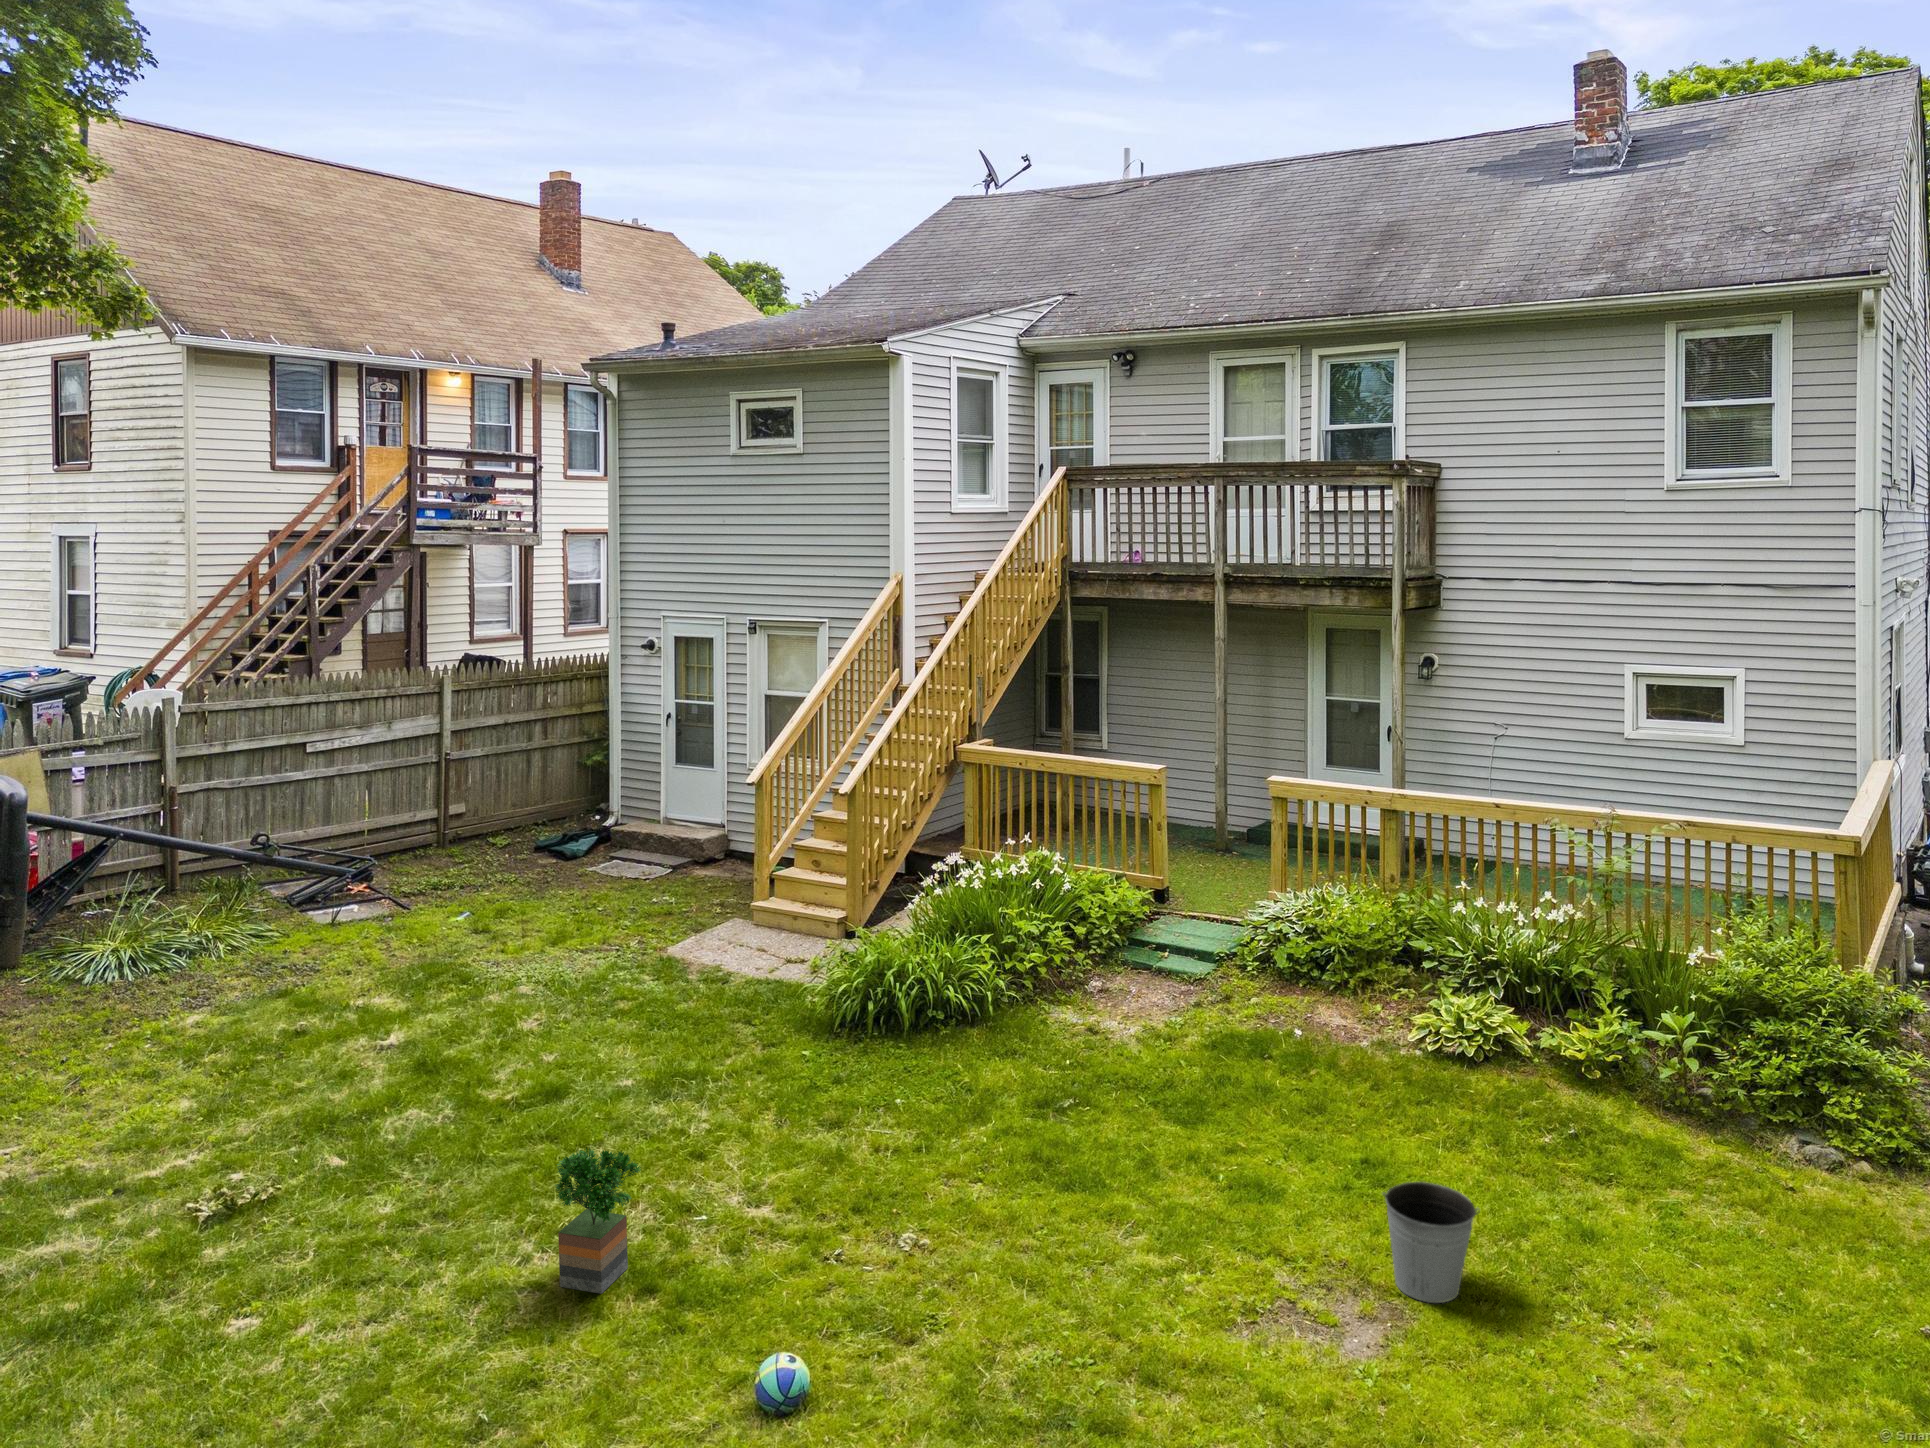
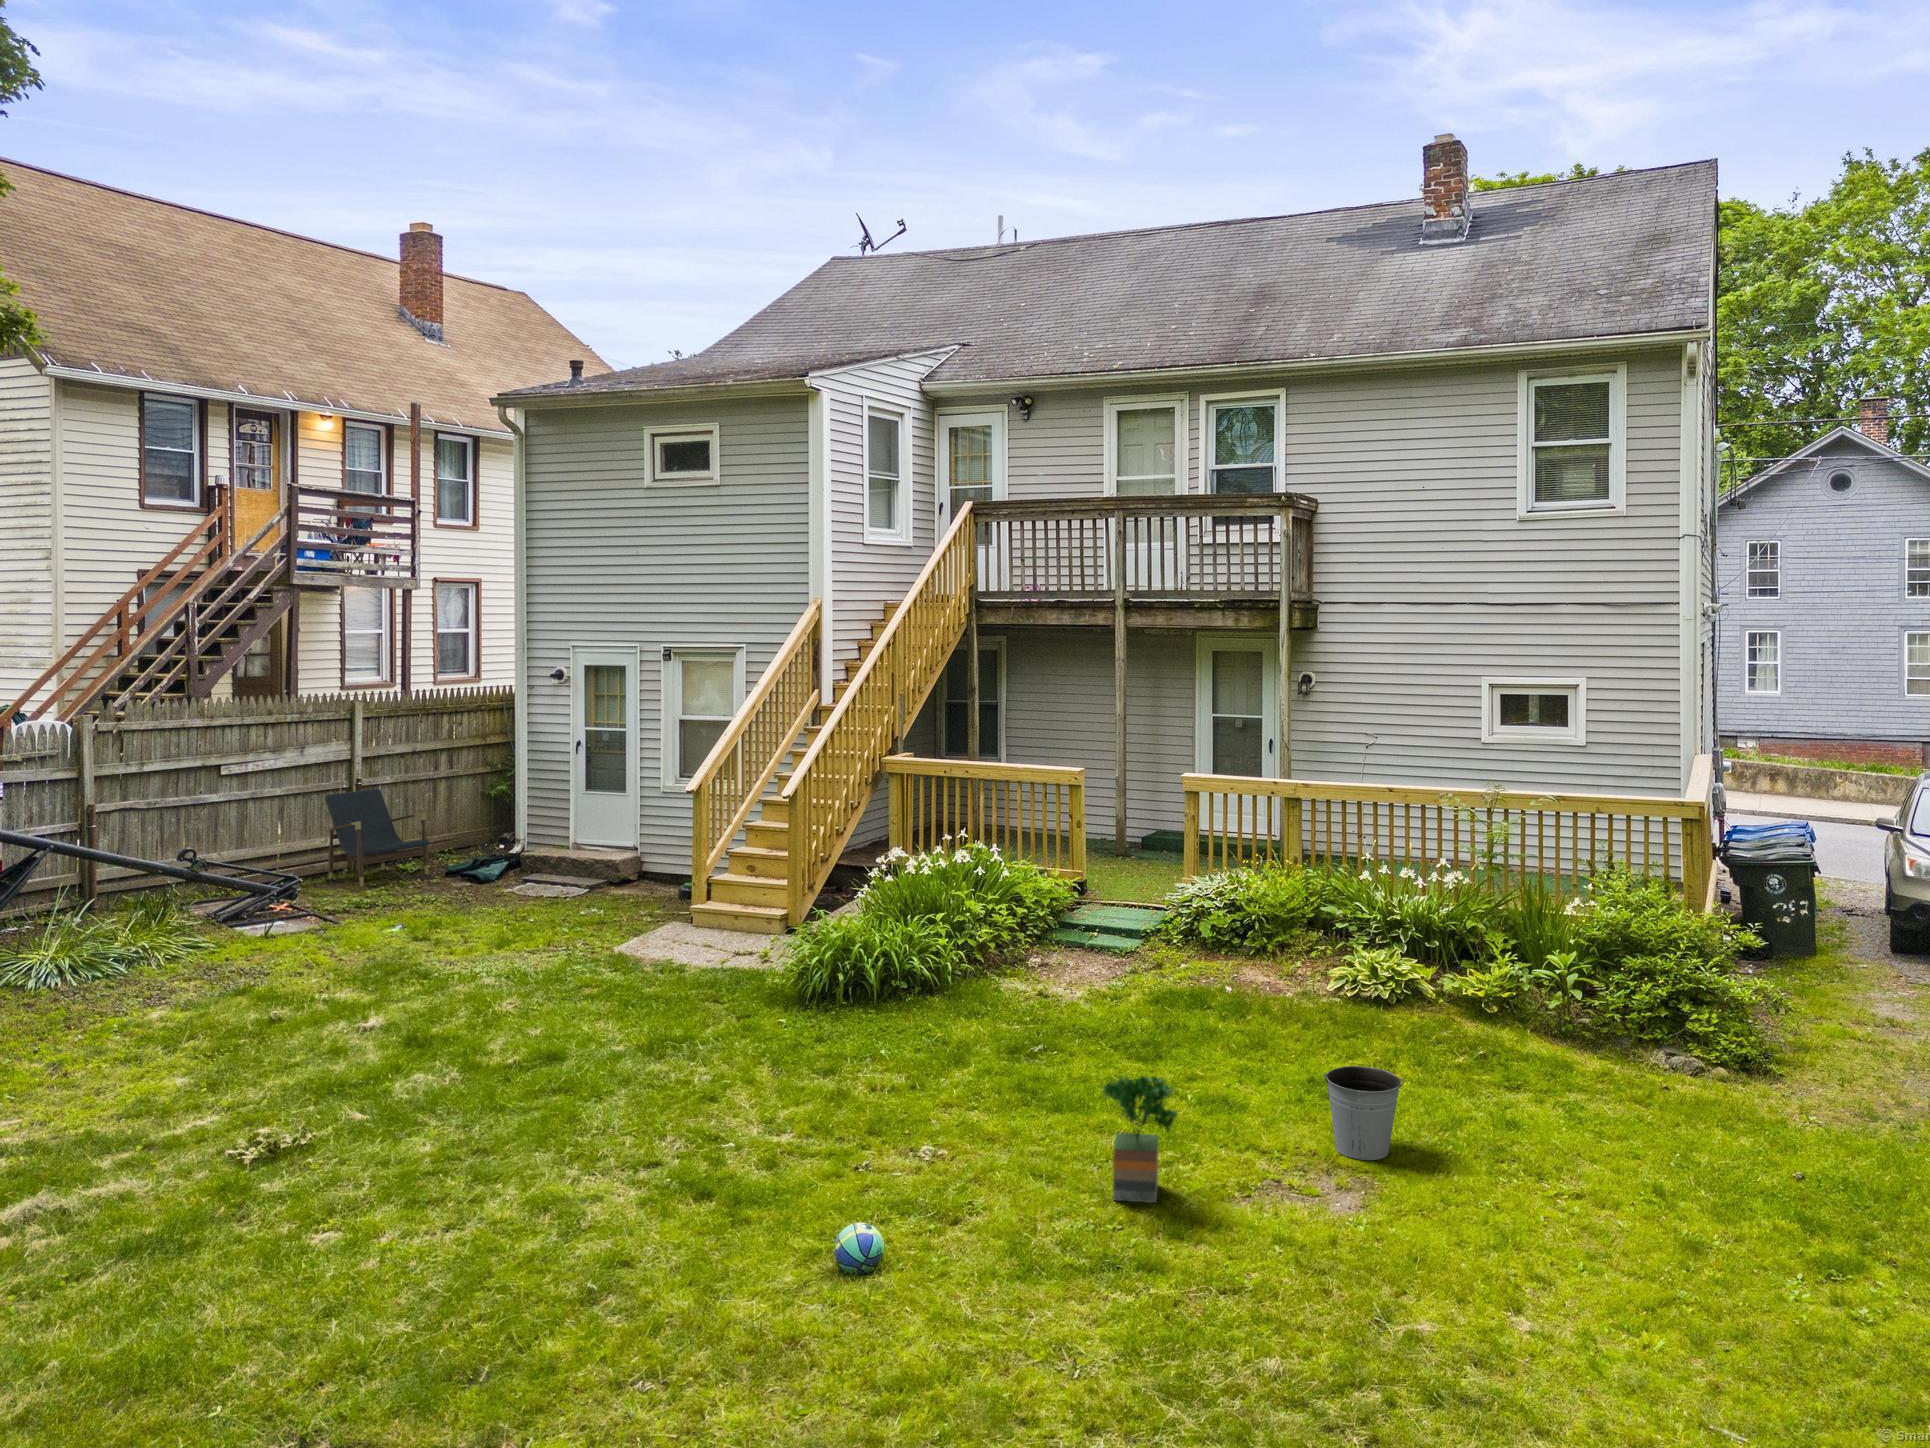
lounge chair: none [417,758,516,858] -> present [325,789,429,887]
potted tree: present [556,1149,640,1294] -> present [1102,1076,1178,1203]

